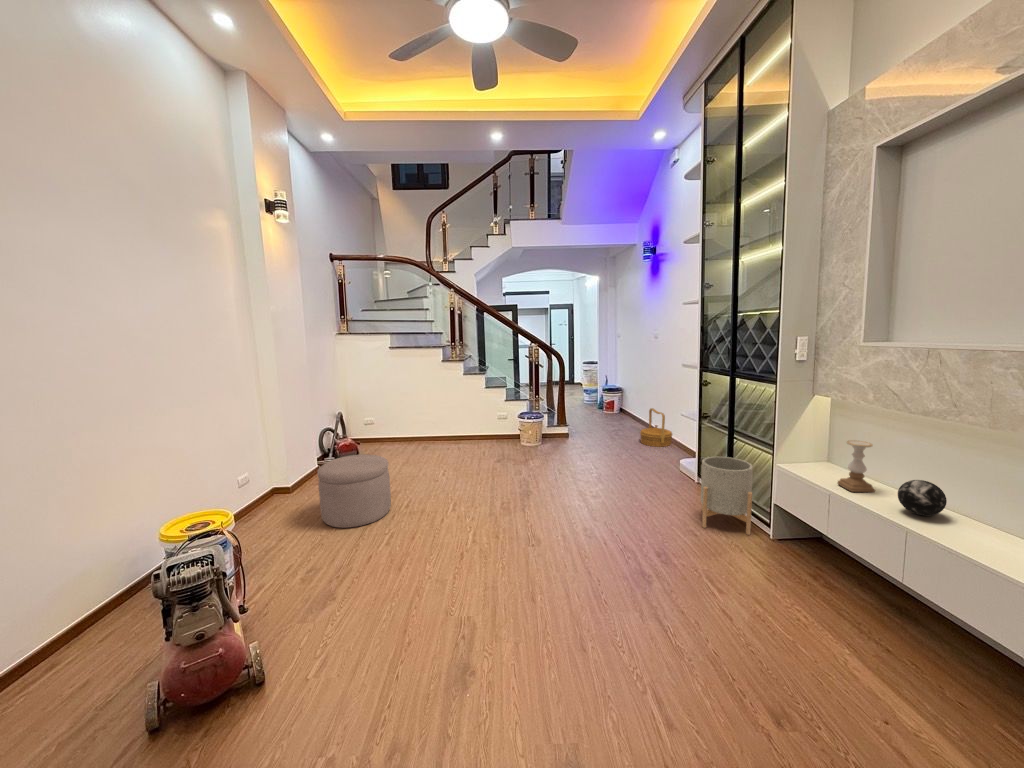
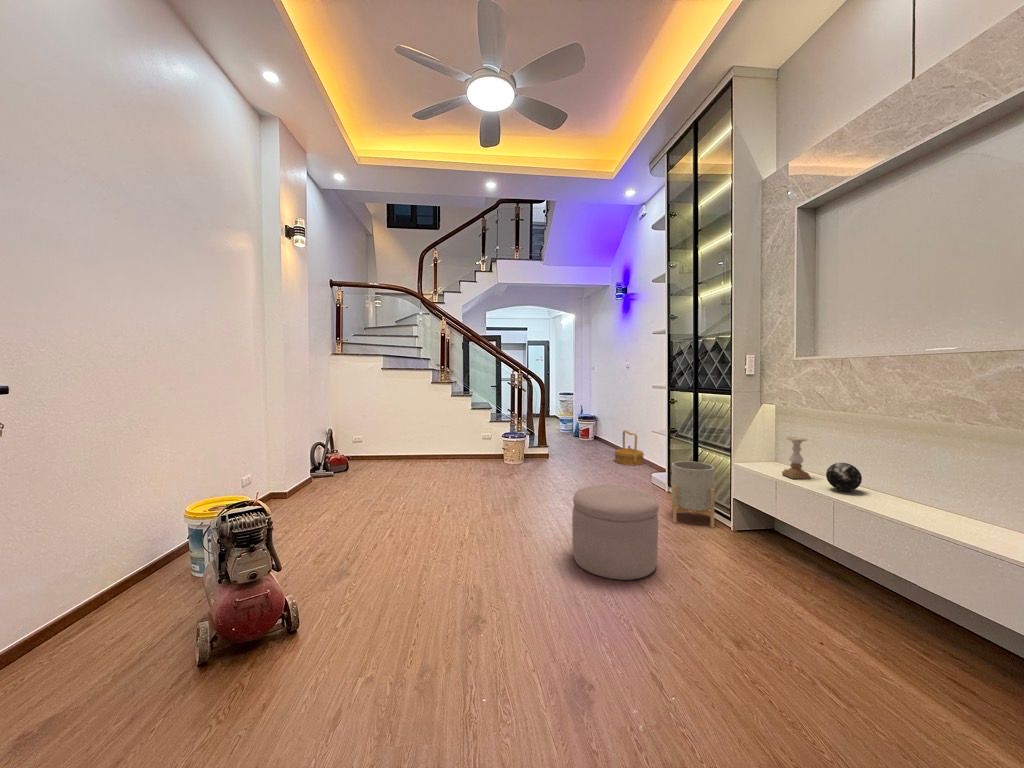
ottoman: present [317,454,391,528] -> present [572,485,659,580]

